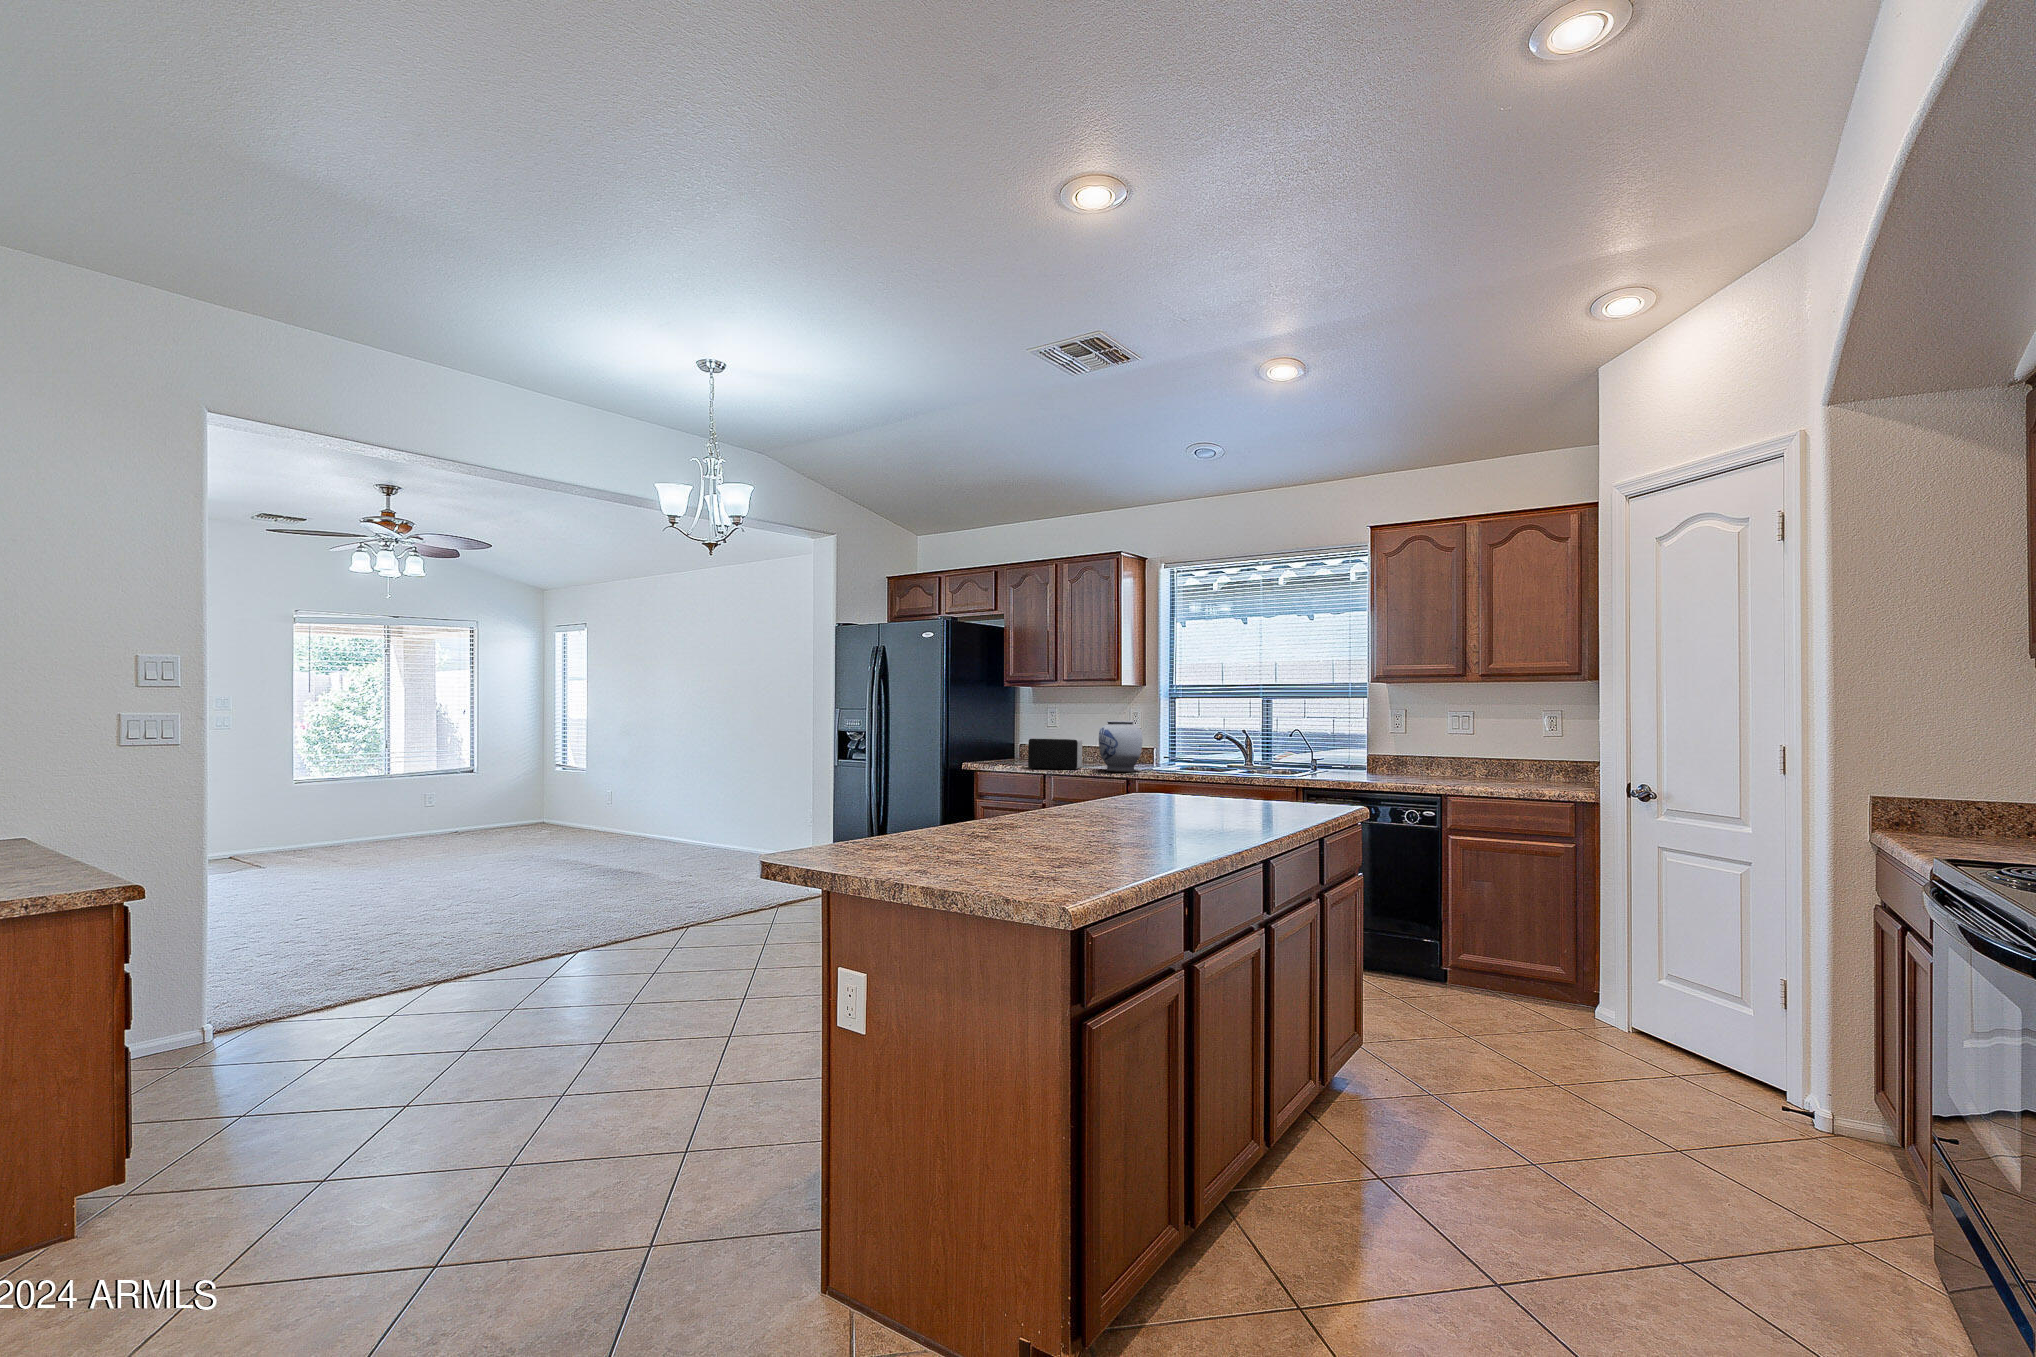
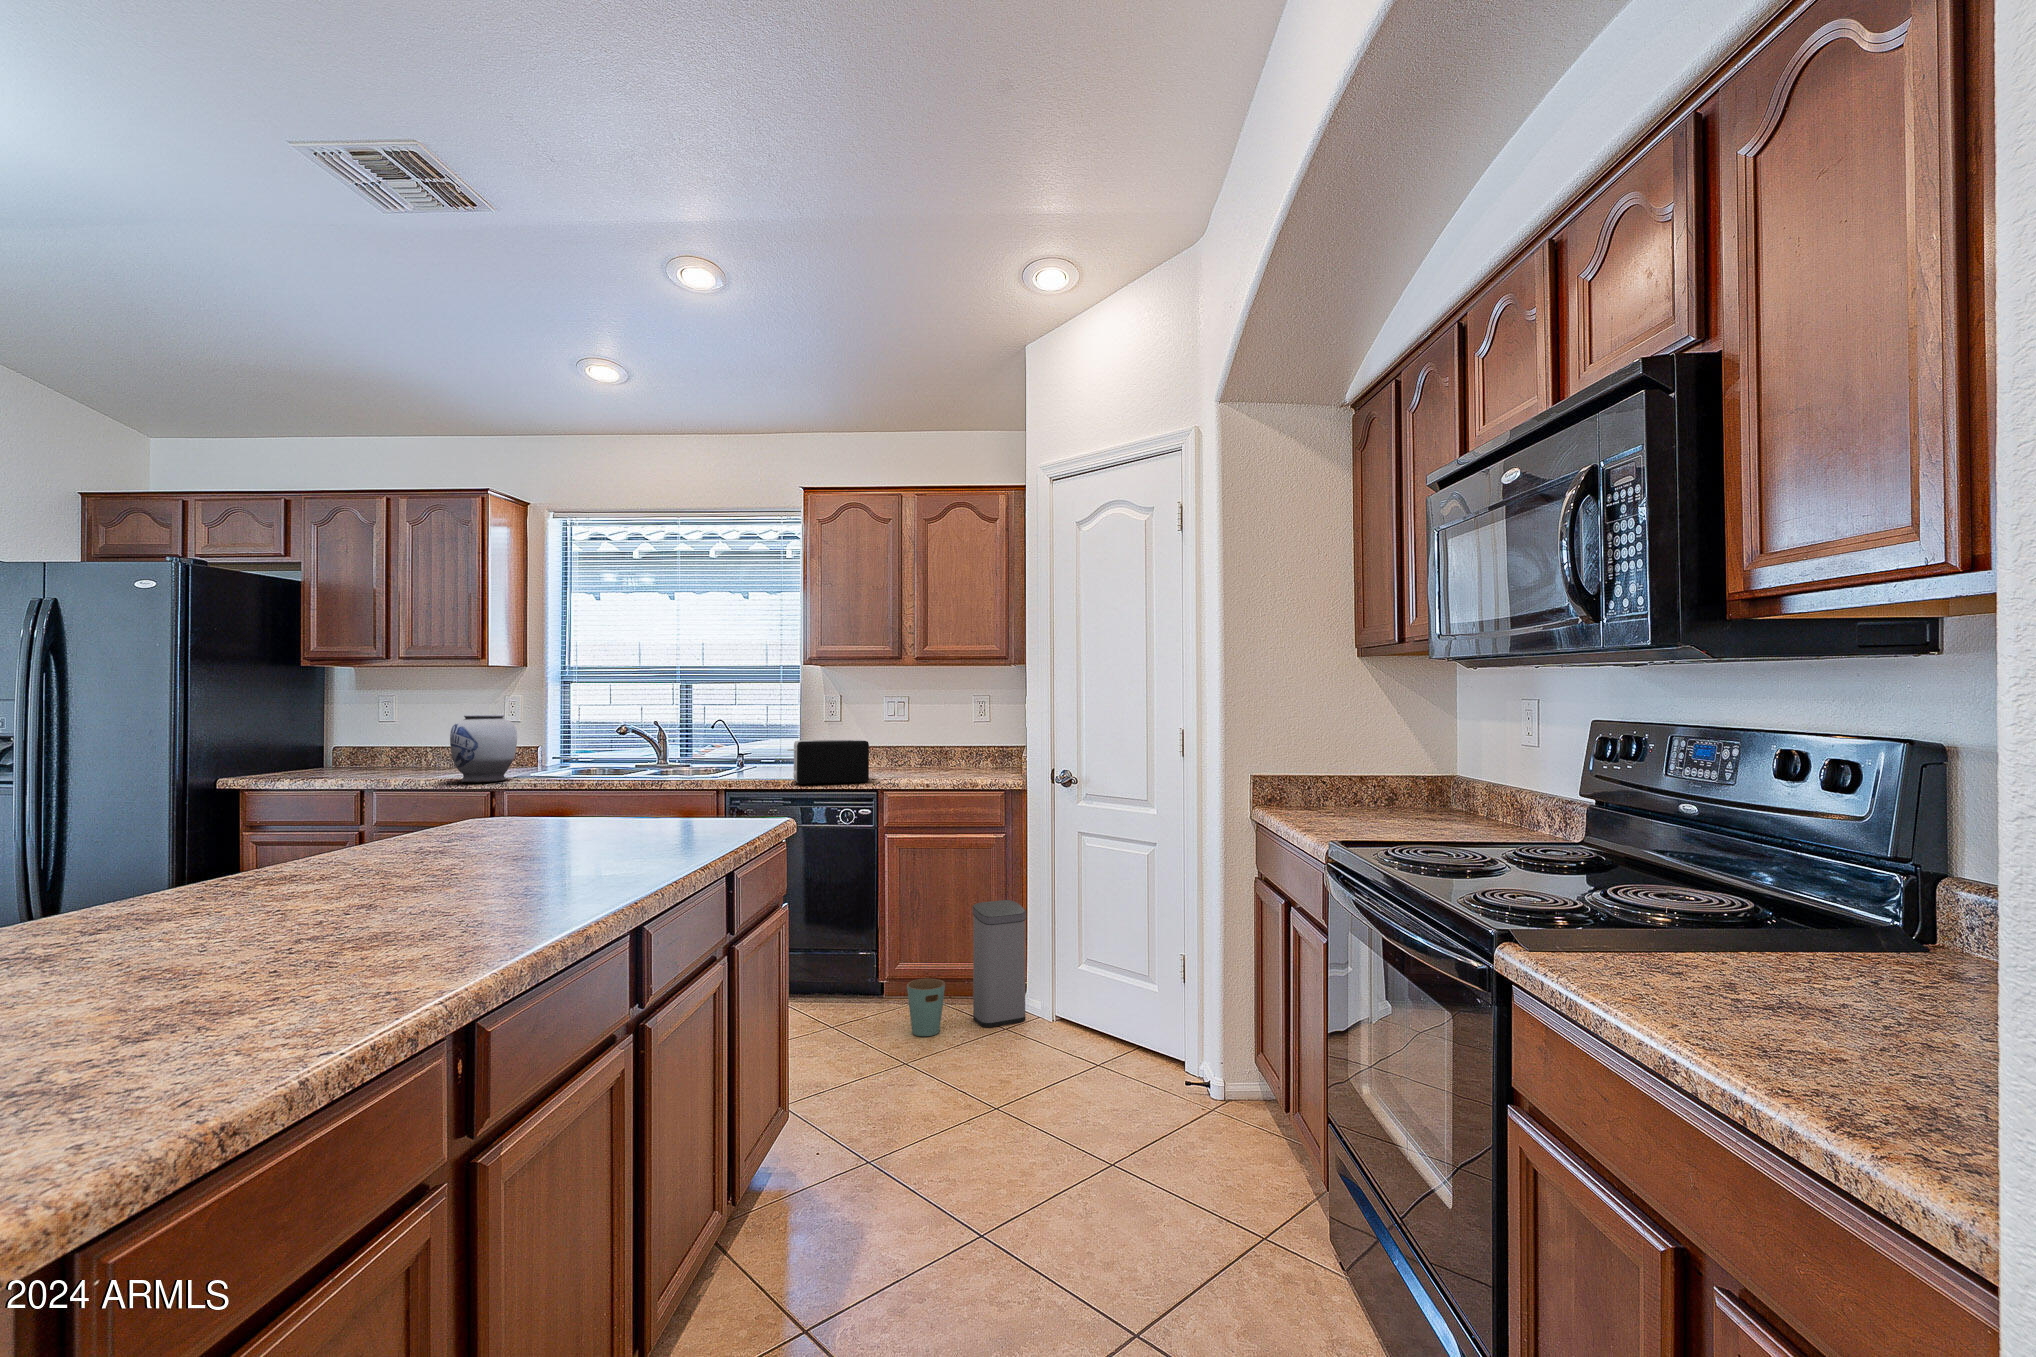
toaster: present [1026,738,1082,769] -> present [788,740,869,784]
trash can: none [1474,908,1602,1028] -> present [907,900,1026,1036]

